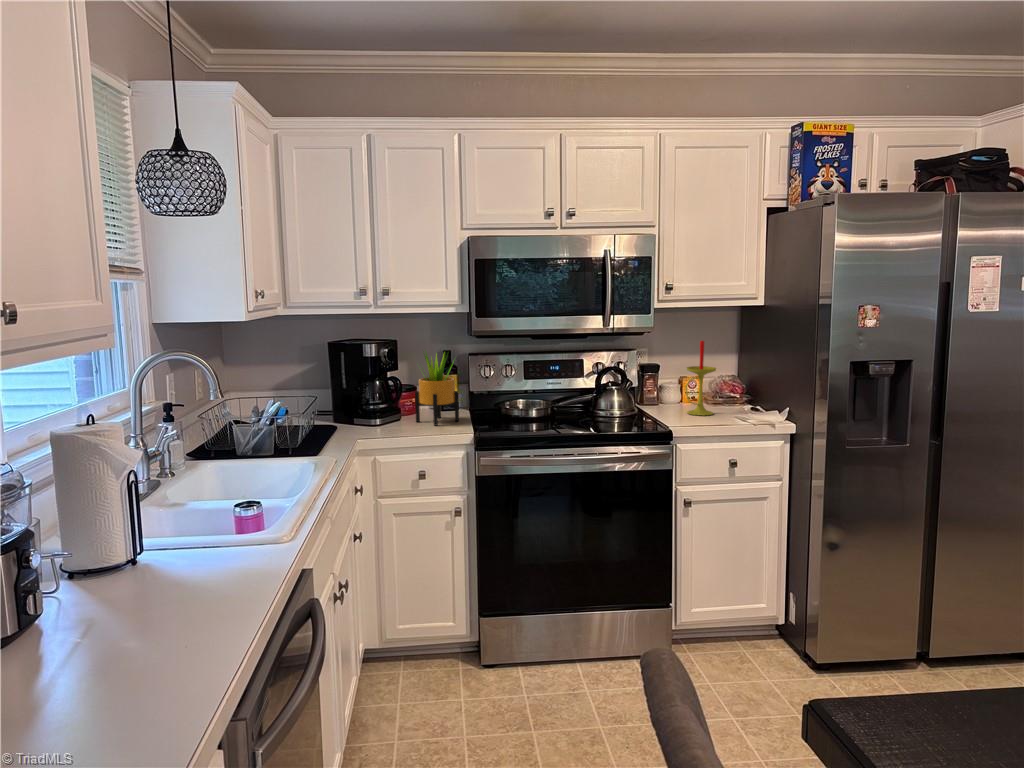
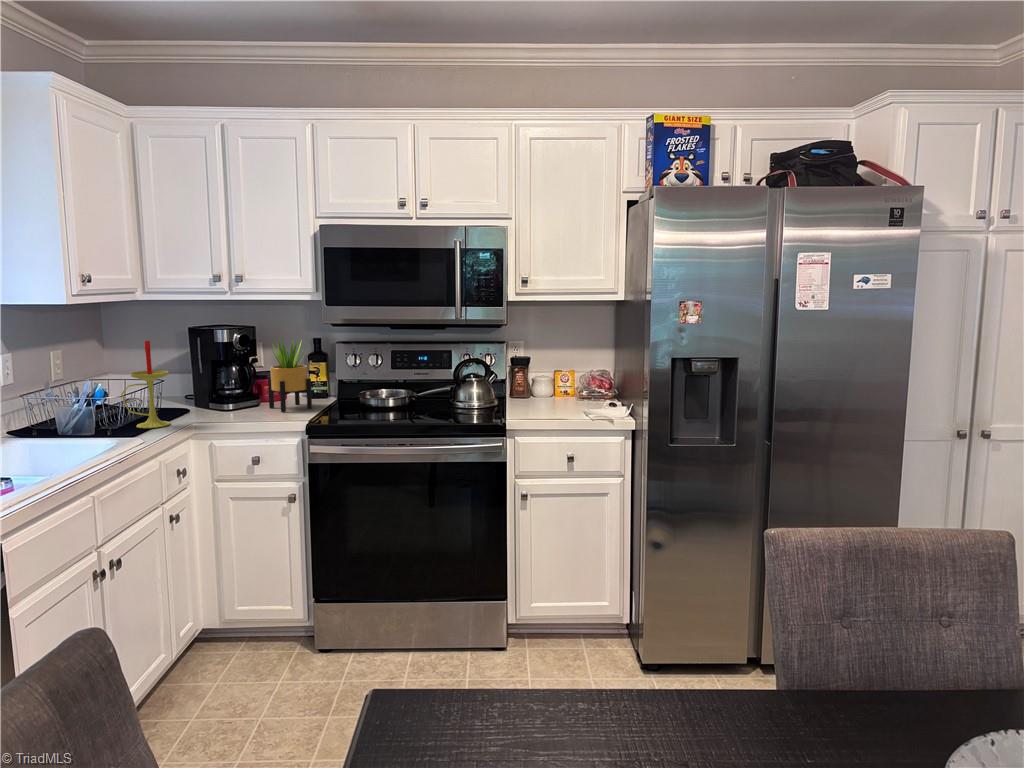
candle: present [686,341,716,416] -> present [121,341,170,428]

